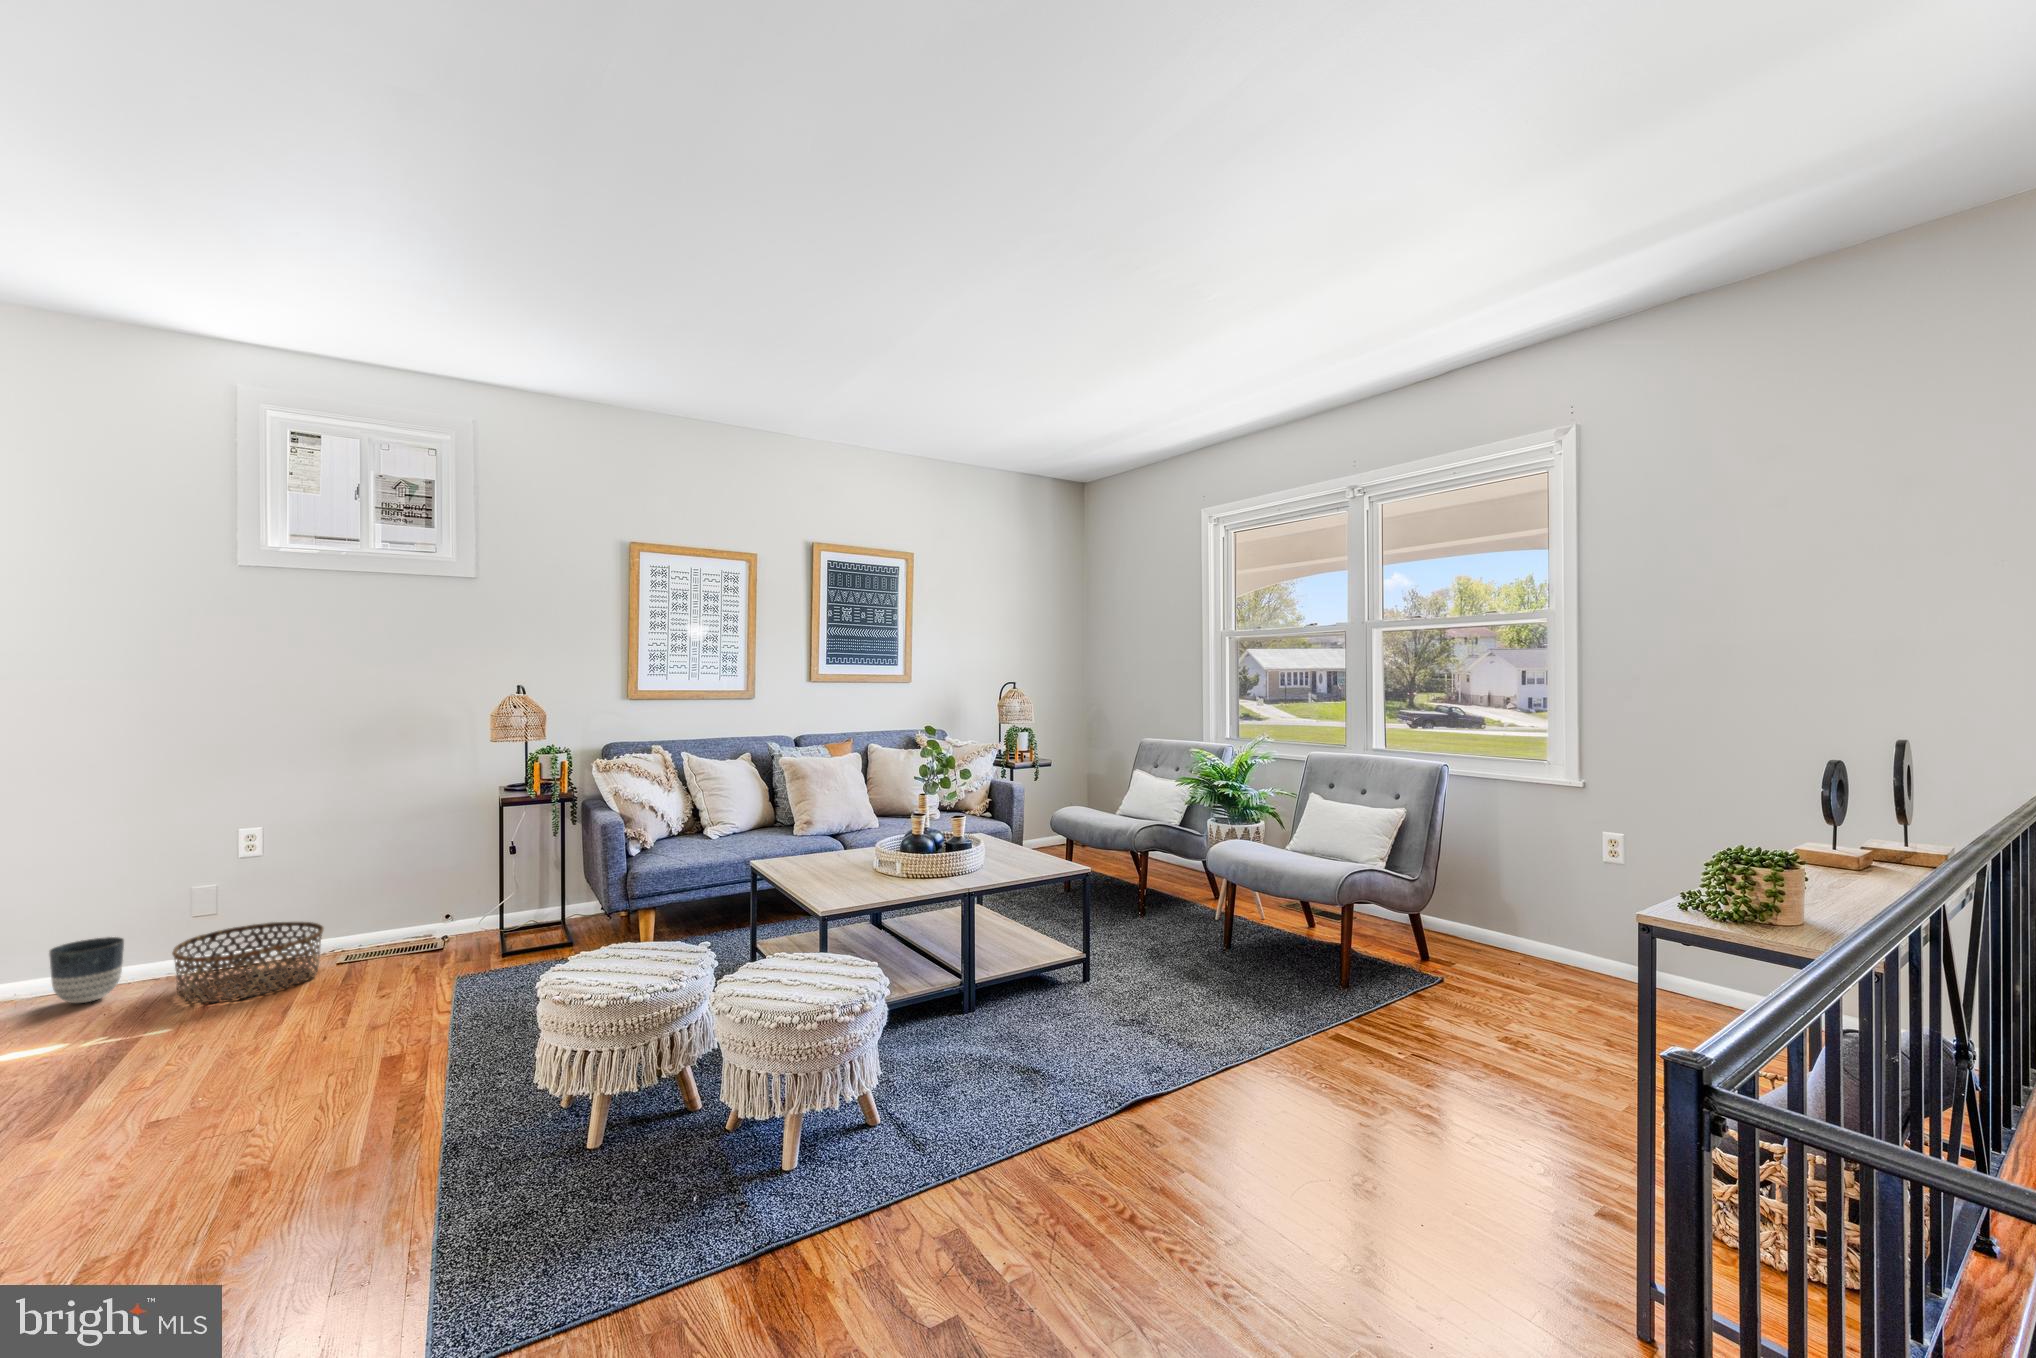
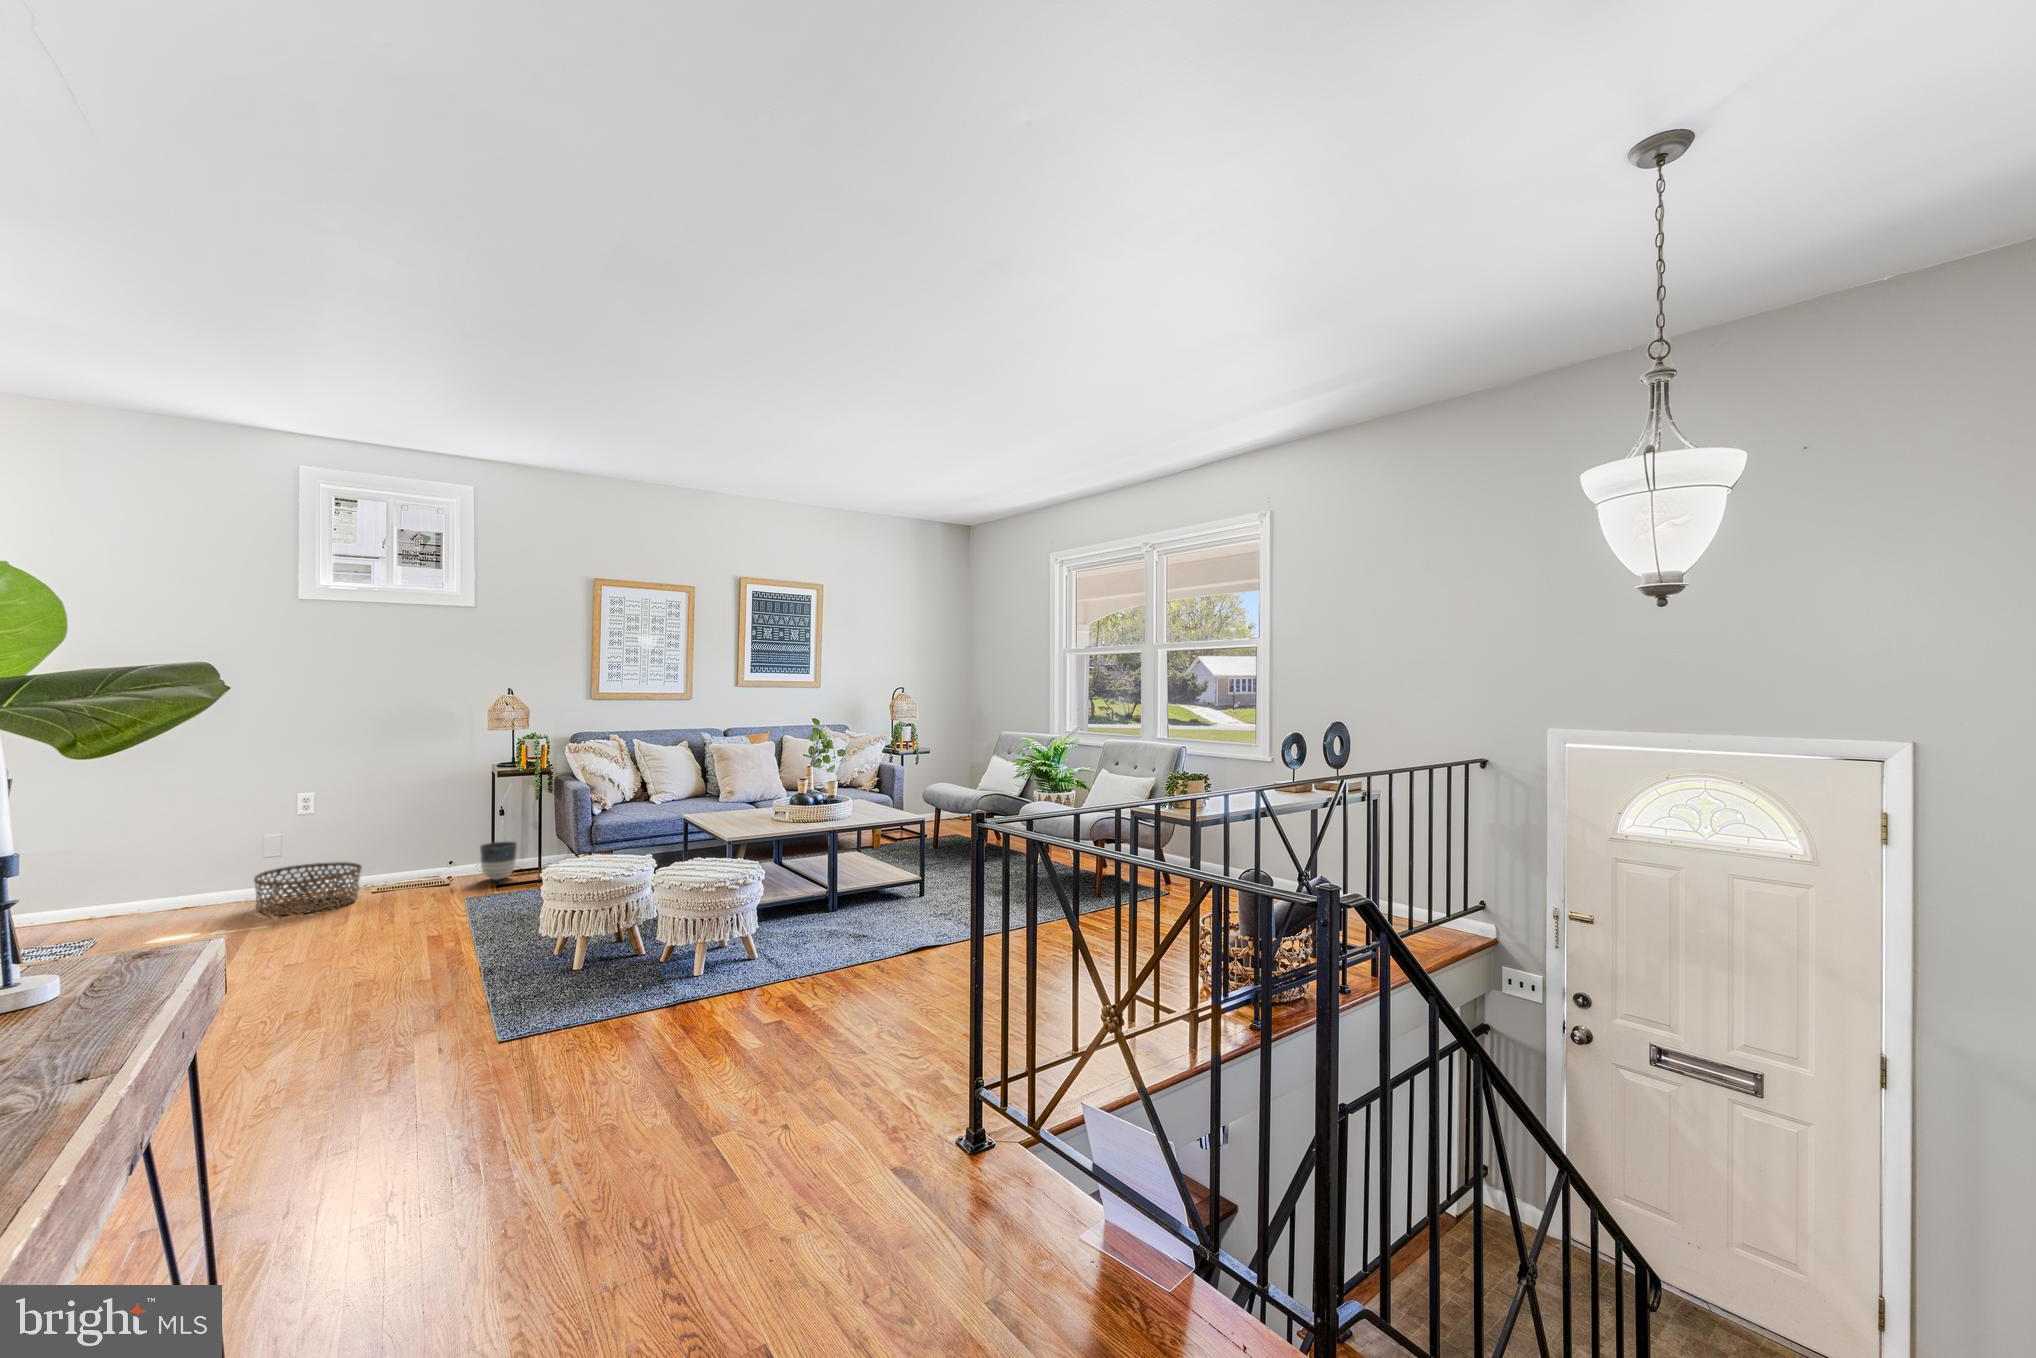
planter: present [49,937,124,1003] -> present [480,842,517,880]

